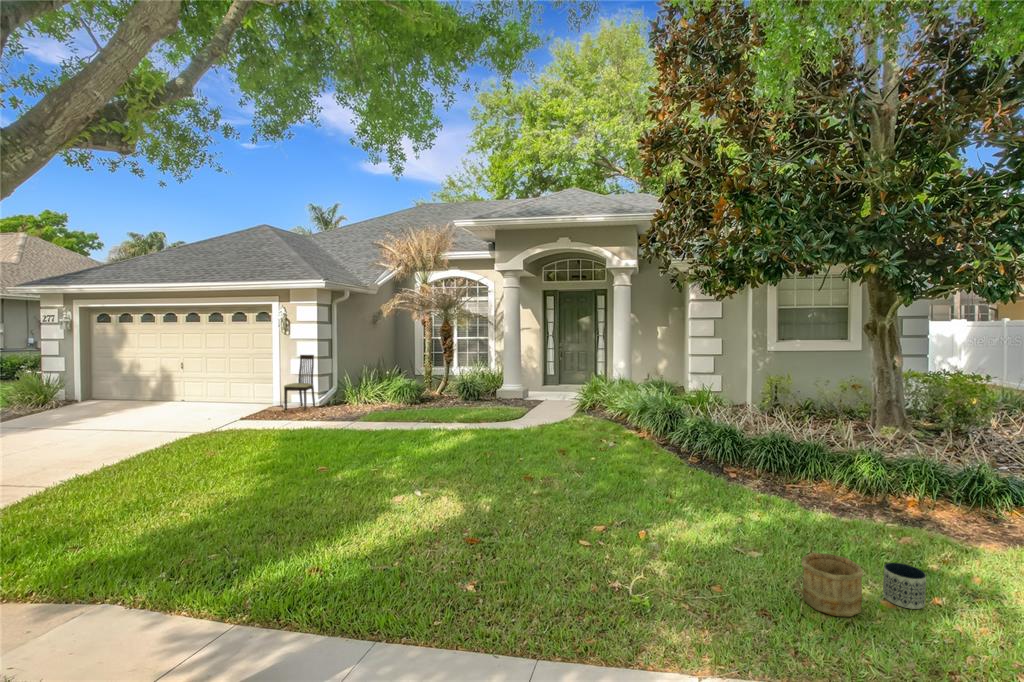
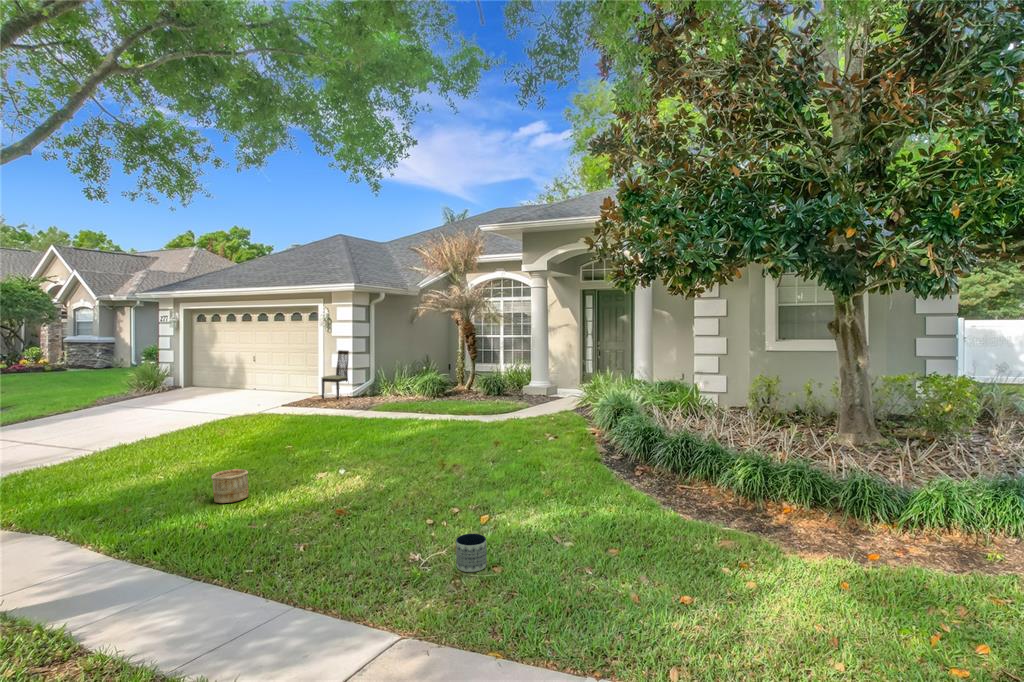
wooden bucket: present [802,553,864,616] -> present [211,469,248,503]
planter: present [883,563,926,609] -> present [456,534,487,572]

